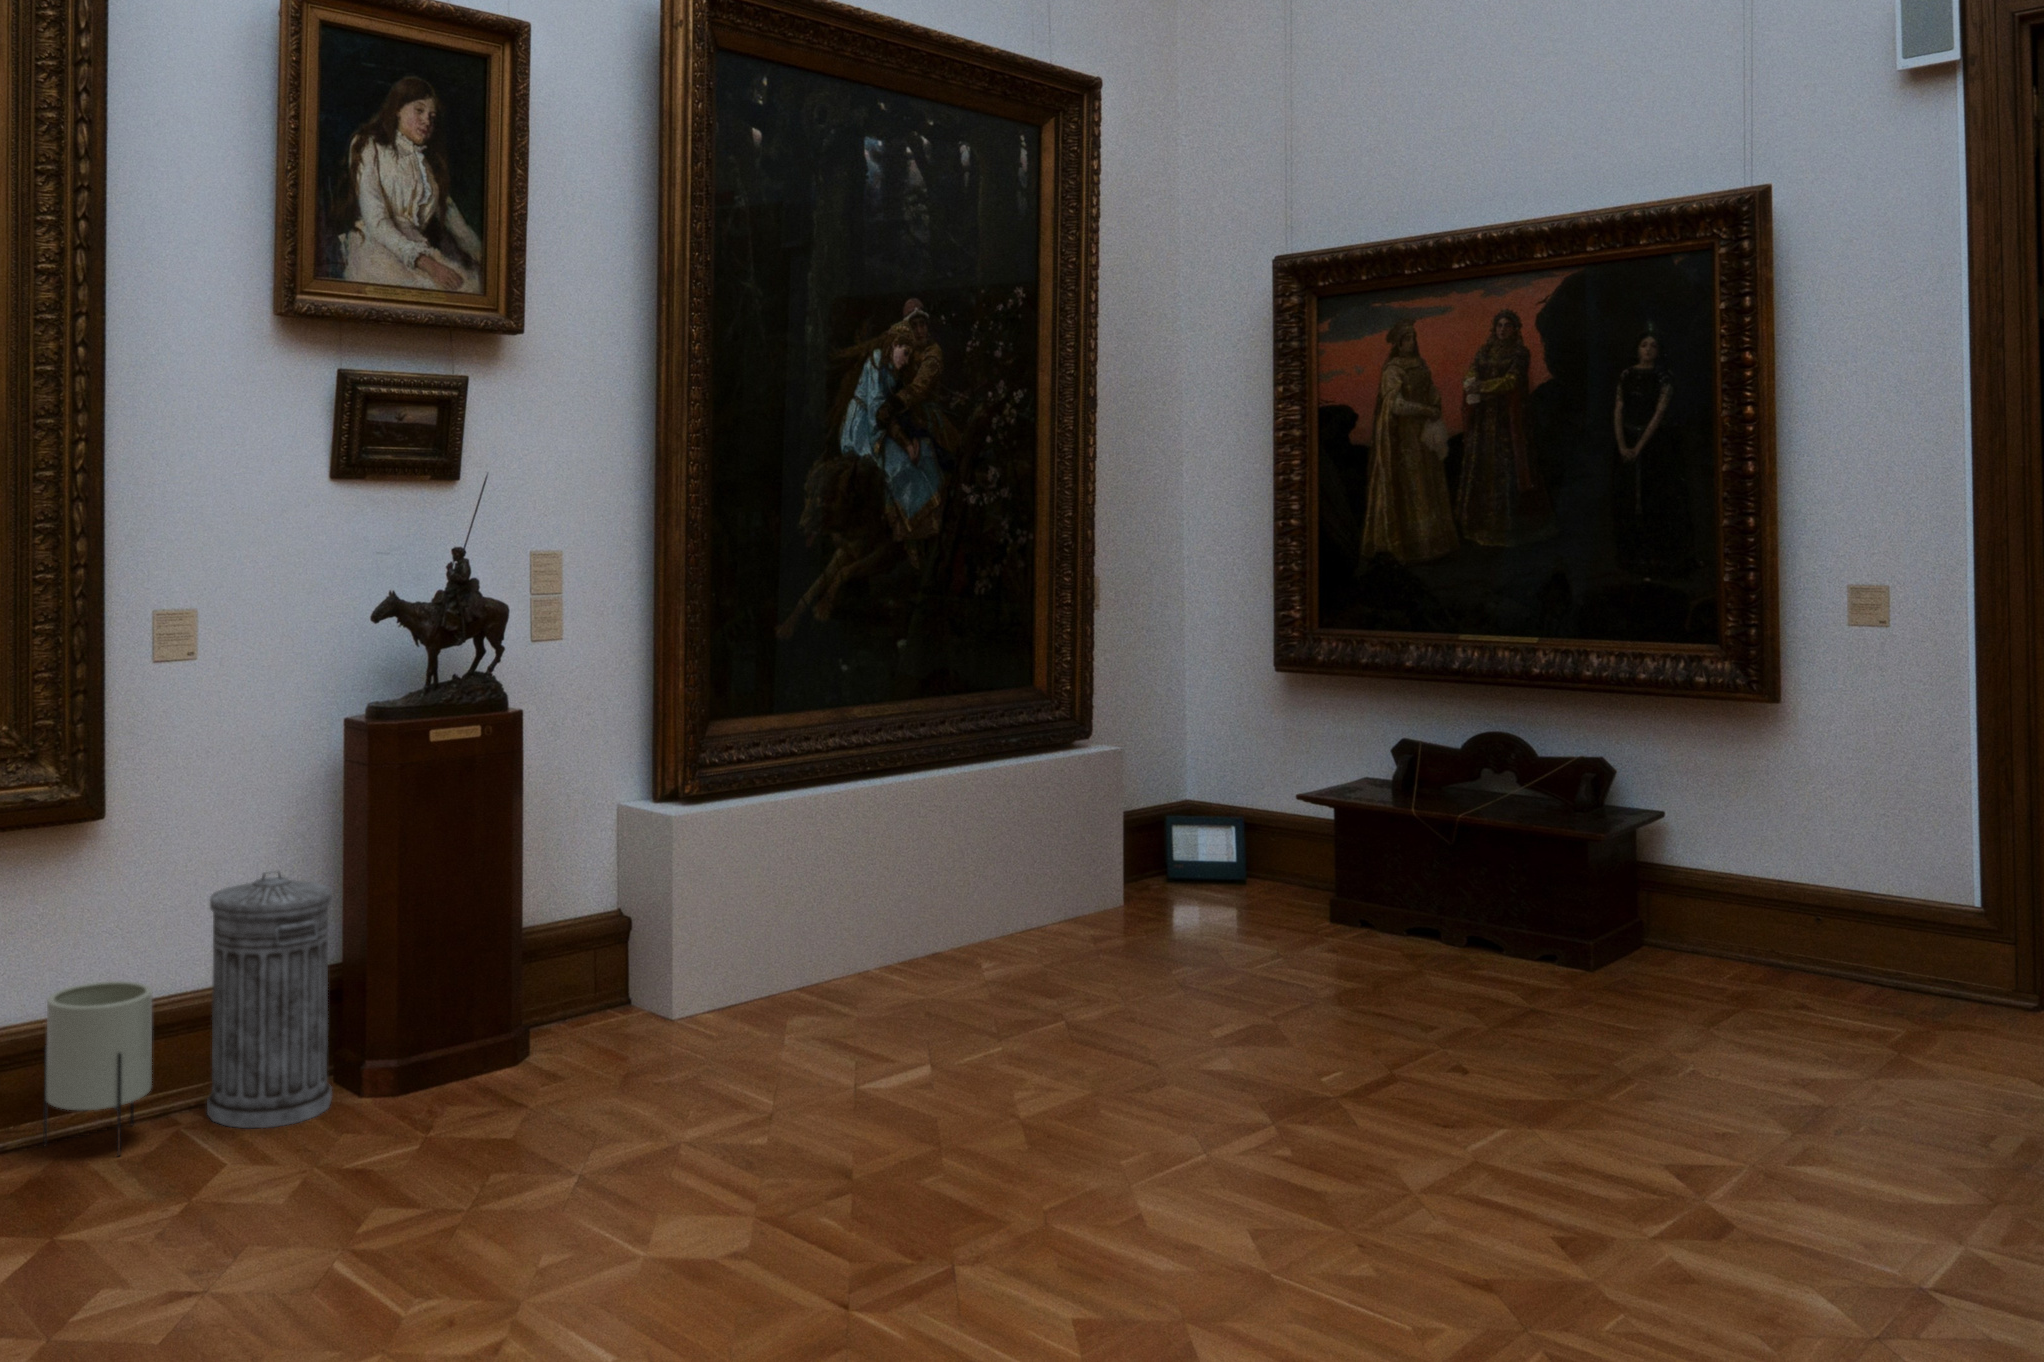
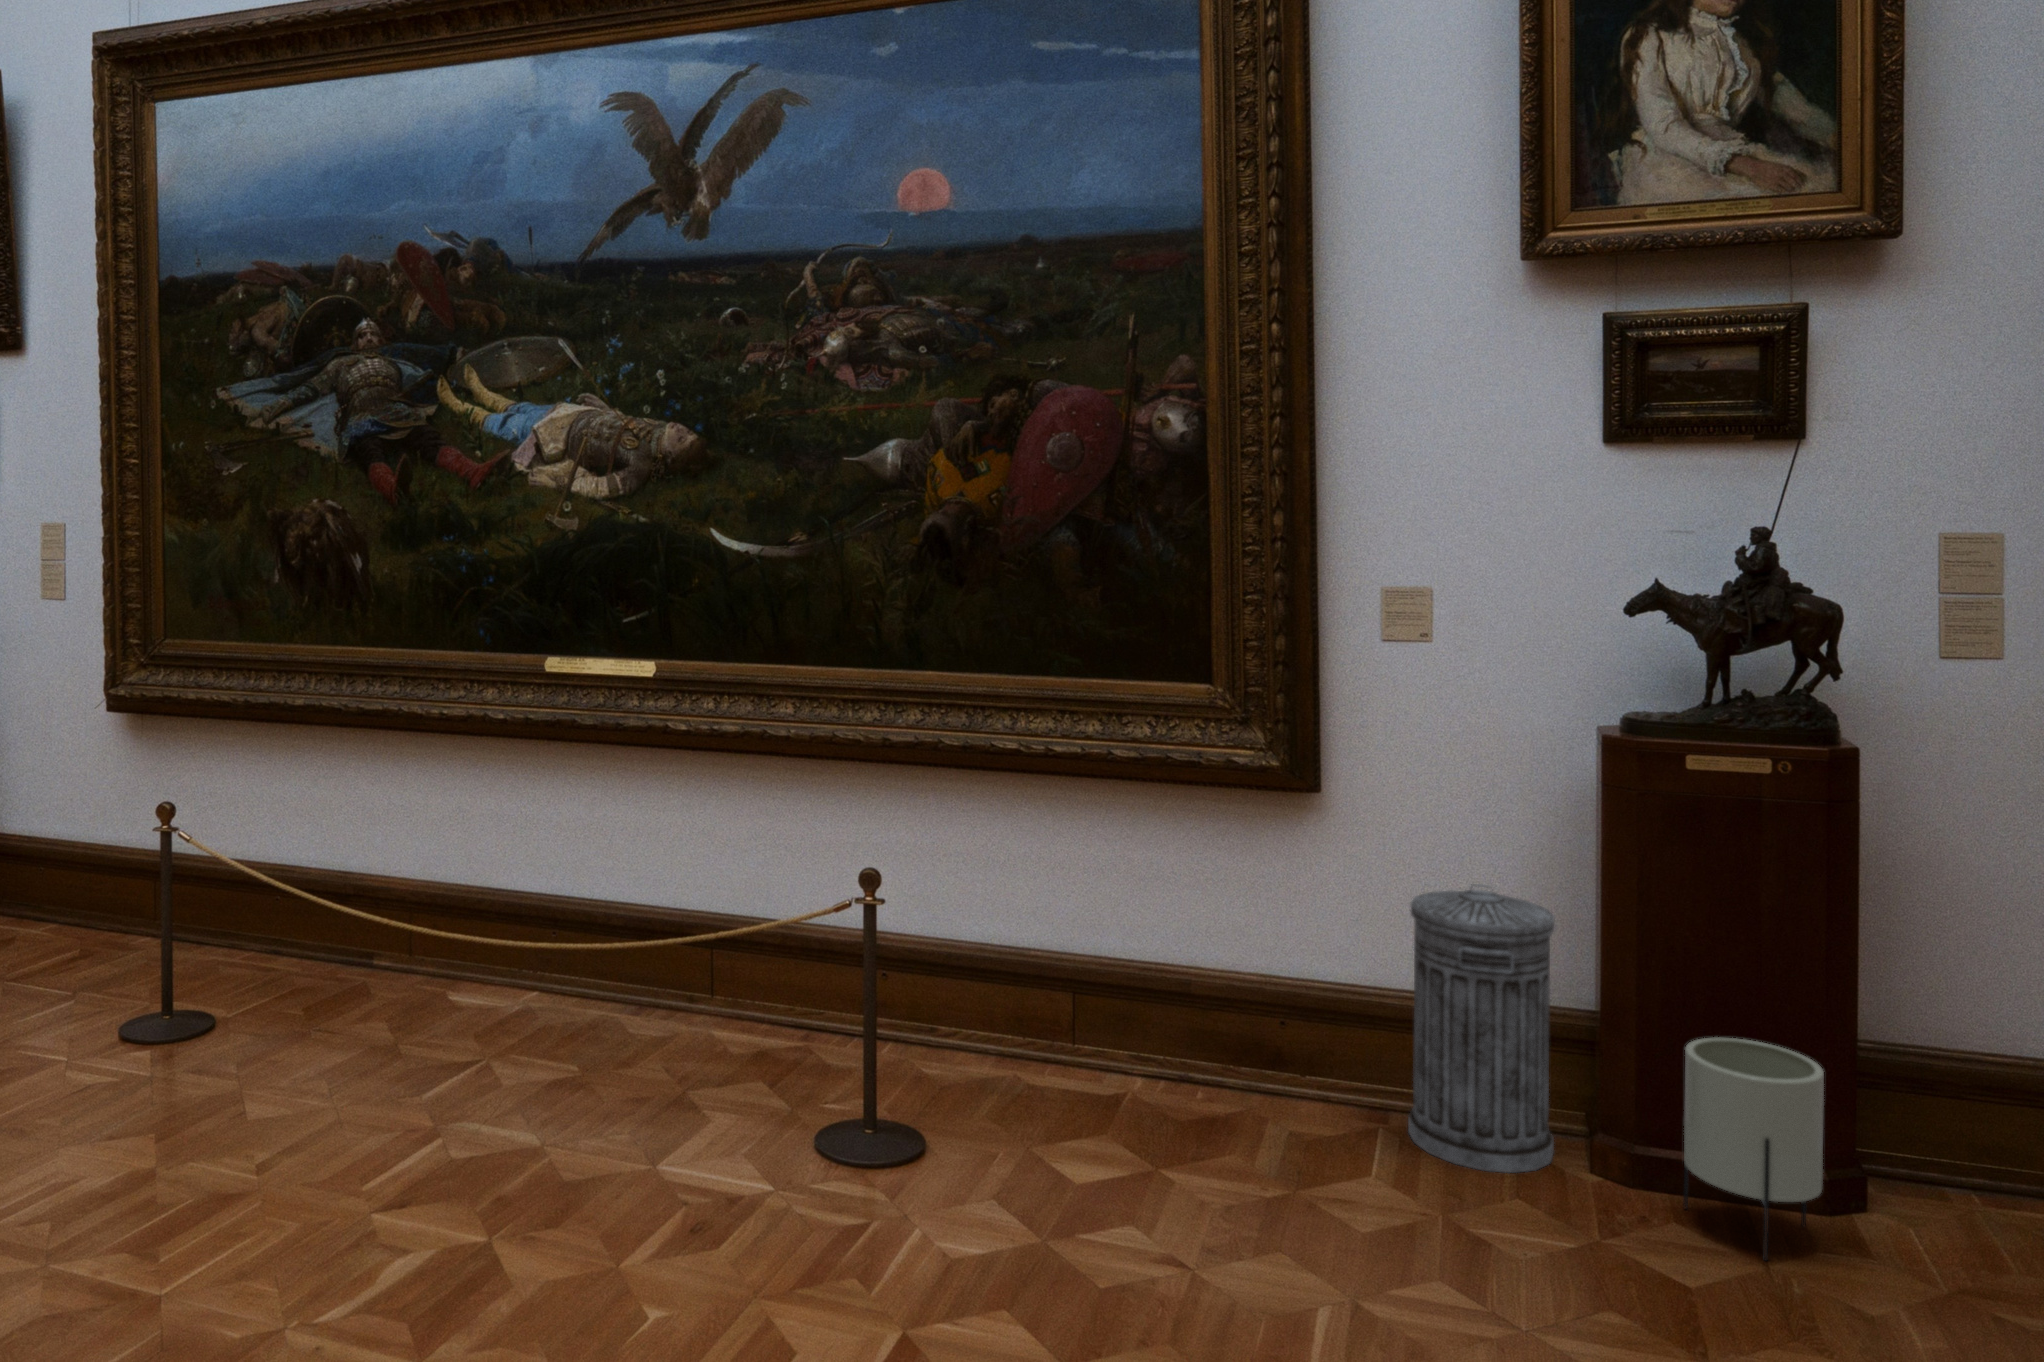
planter: present [43,981,152,1156] -> present [1684,1037,1824,1260]

